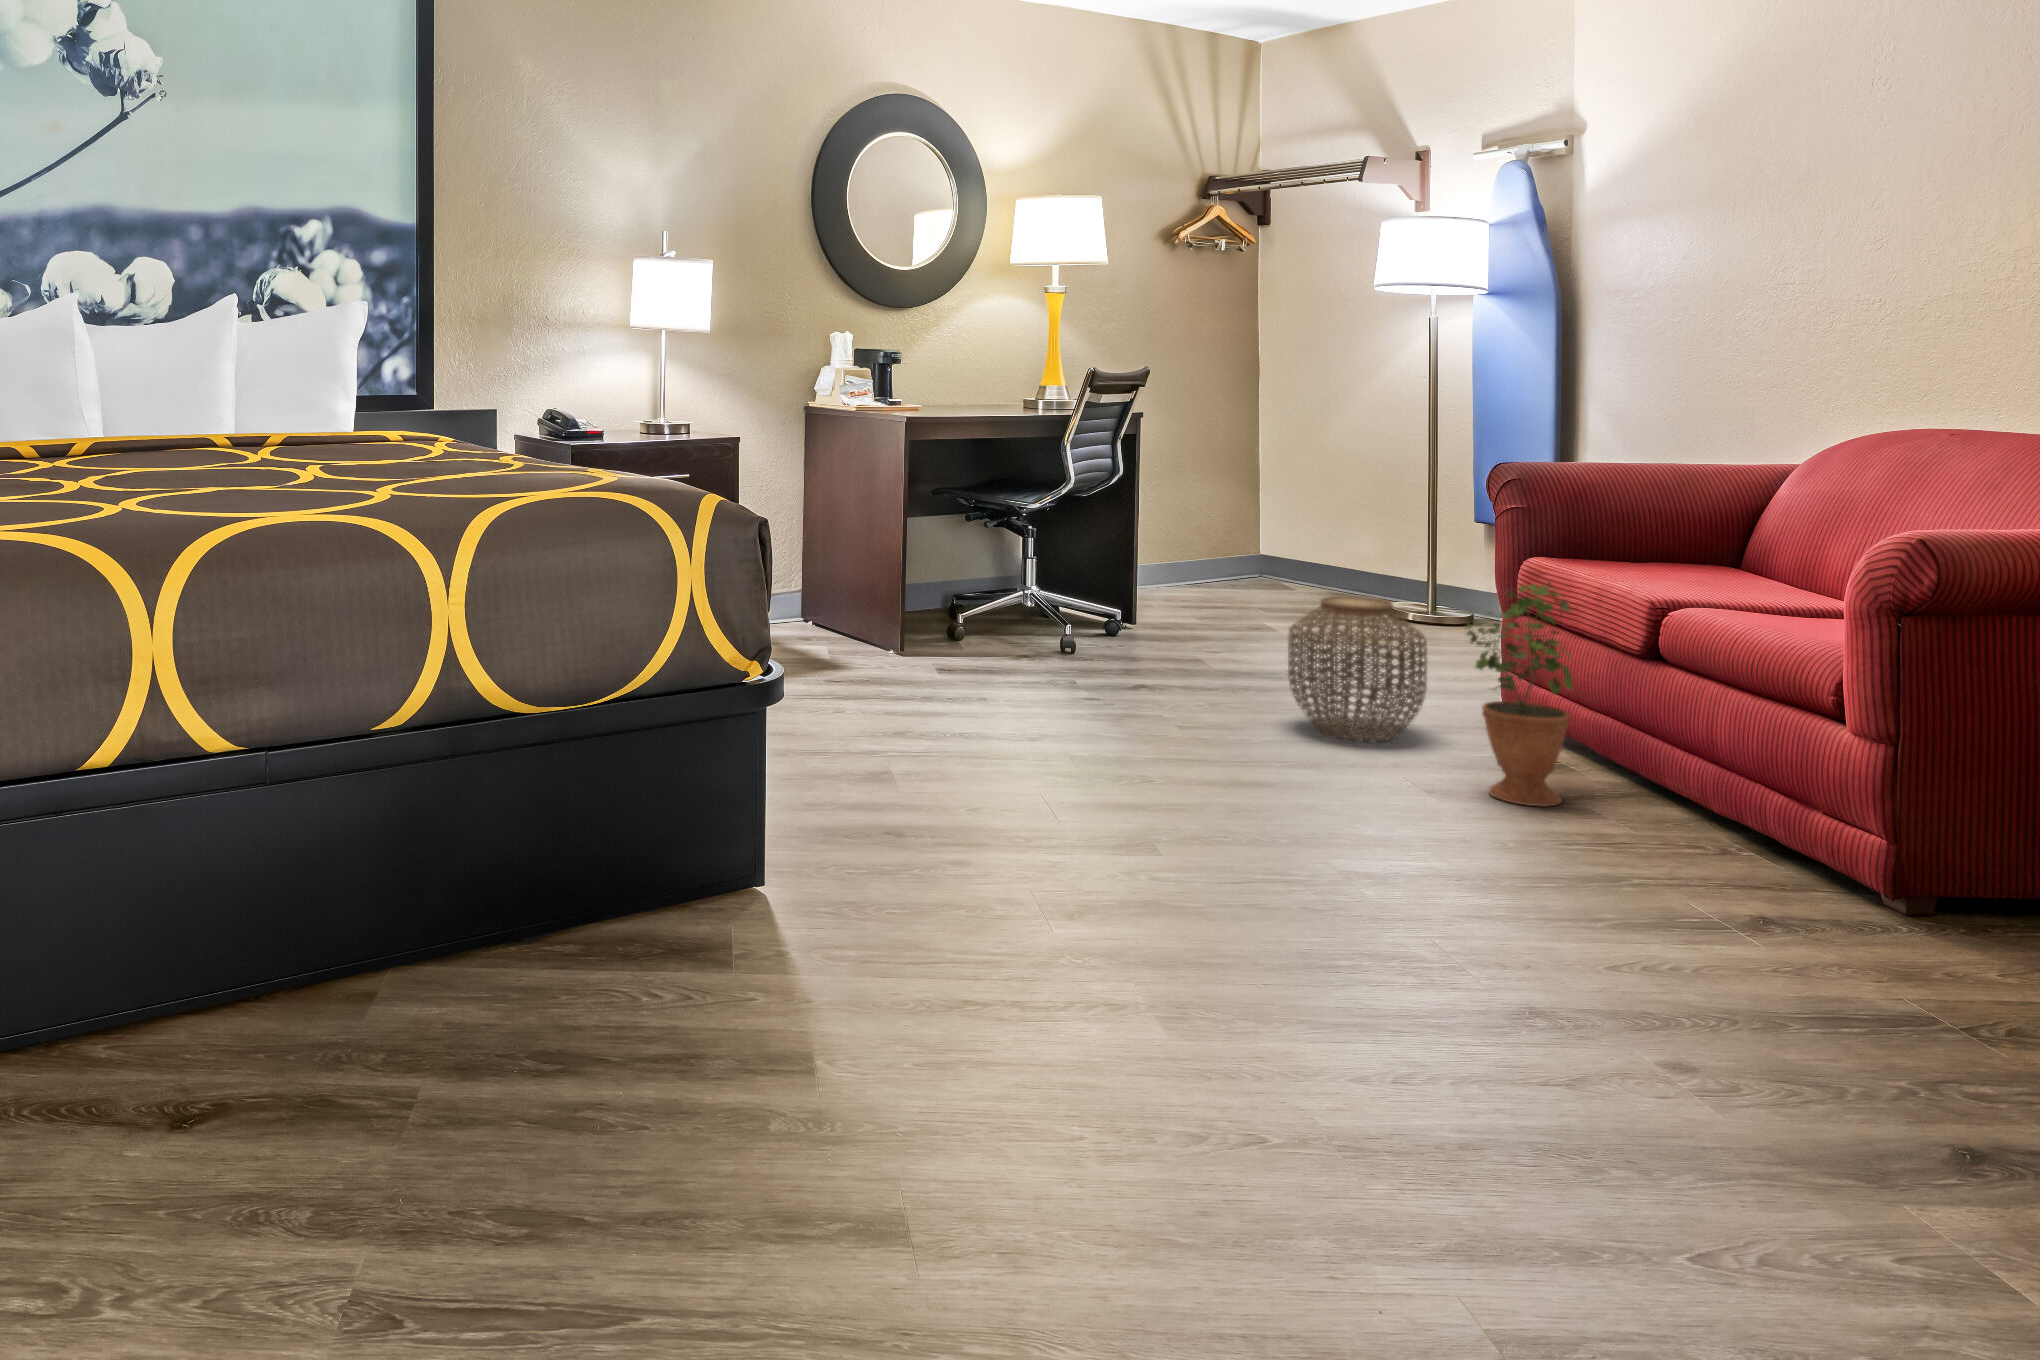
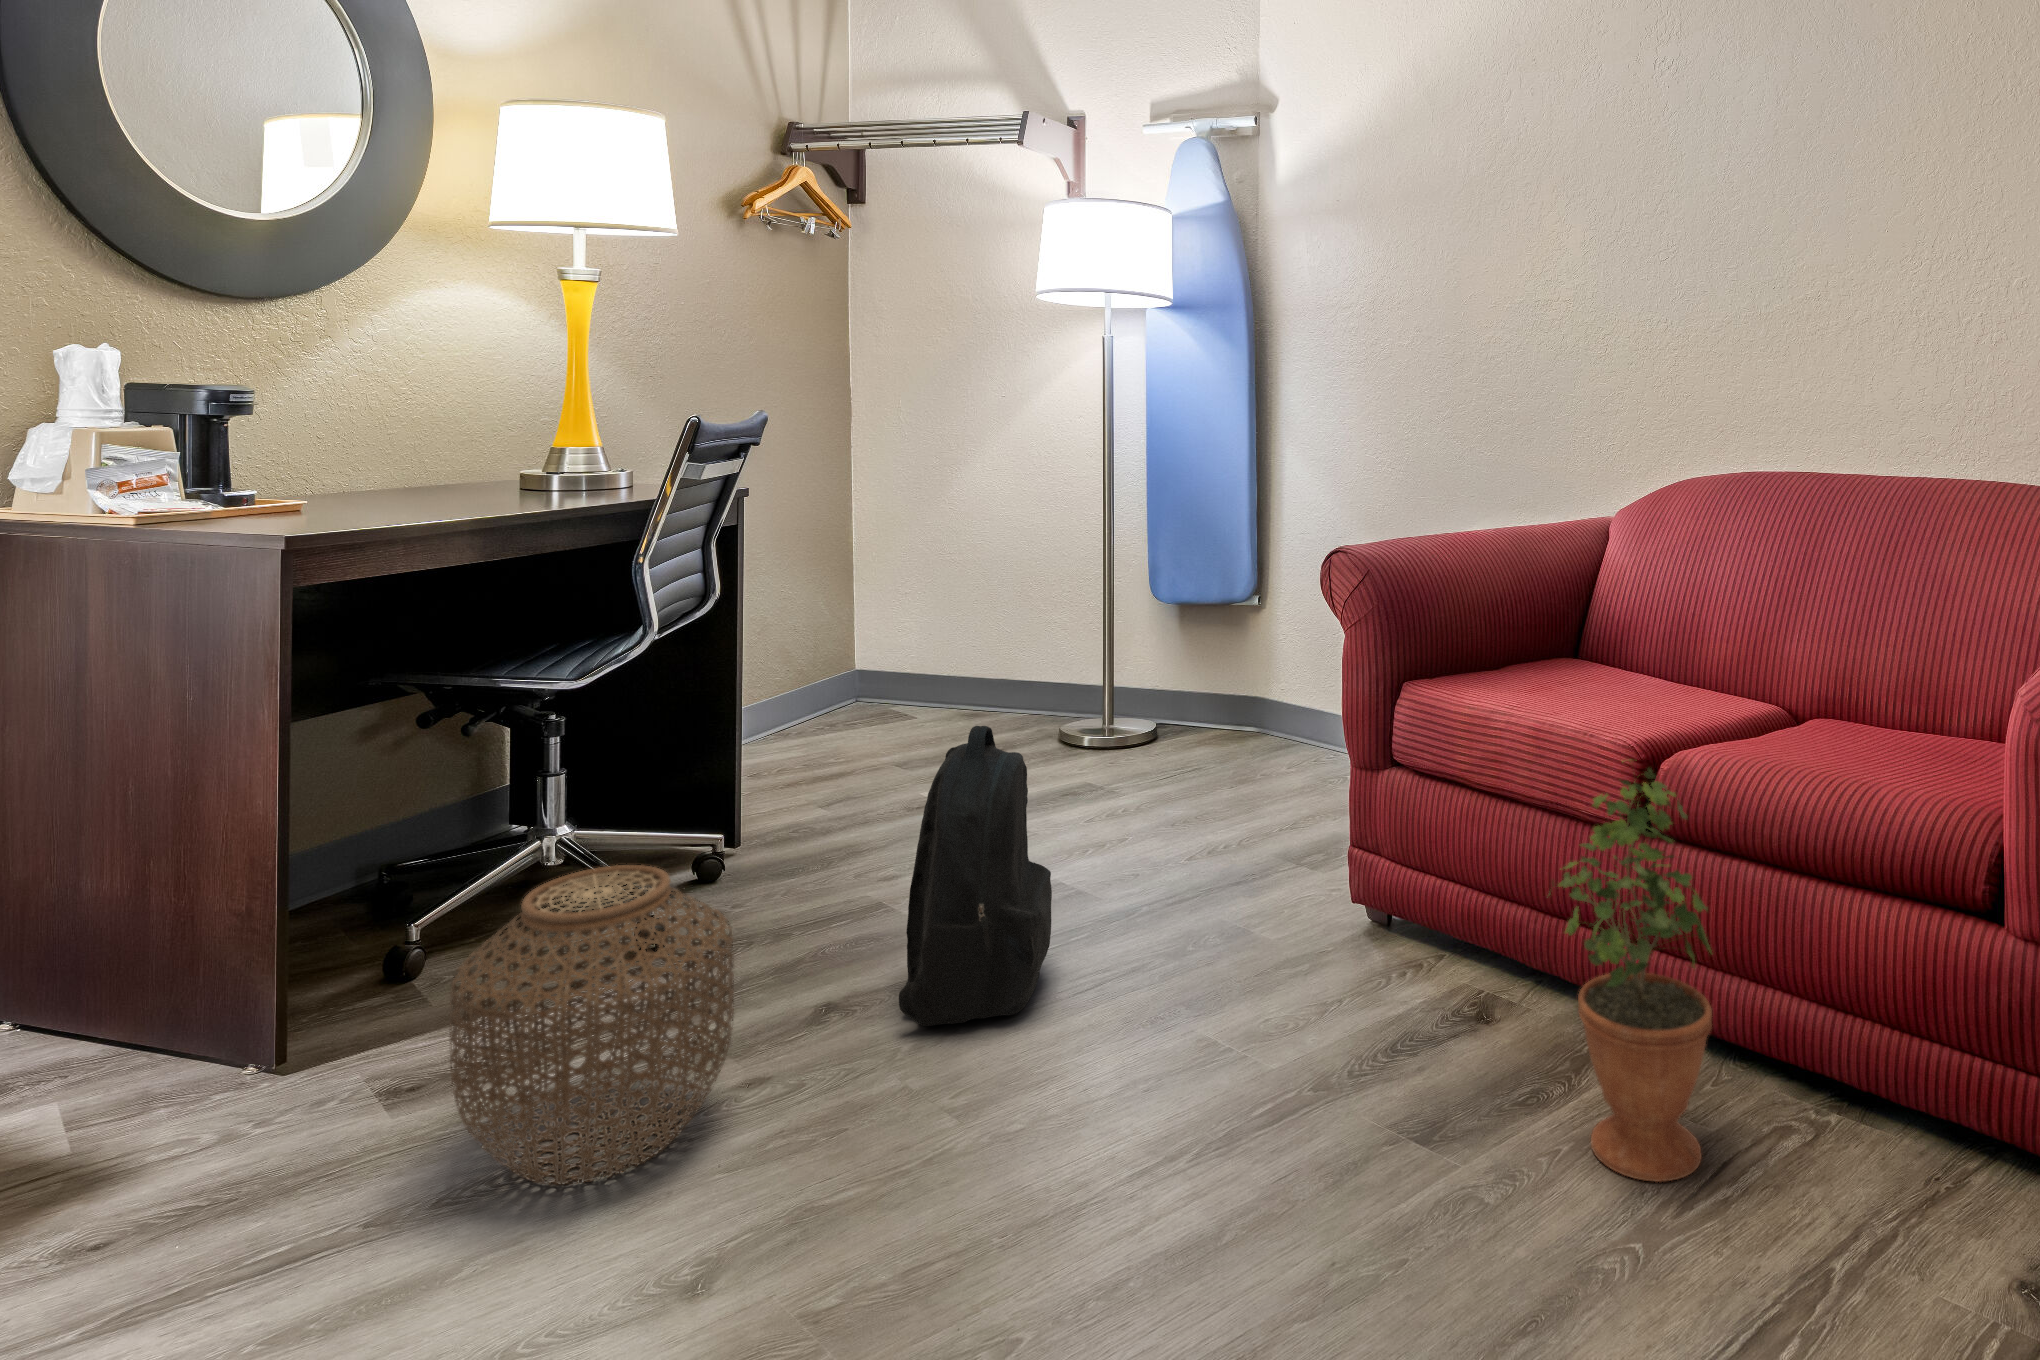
backpack: none [1160,542,1260,699] -> present [899,726,1052,1026]
woven basket: present [1288,596,1427,741] -> present [450,865,734,1184]

